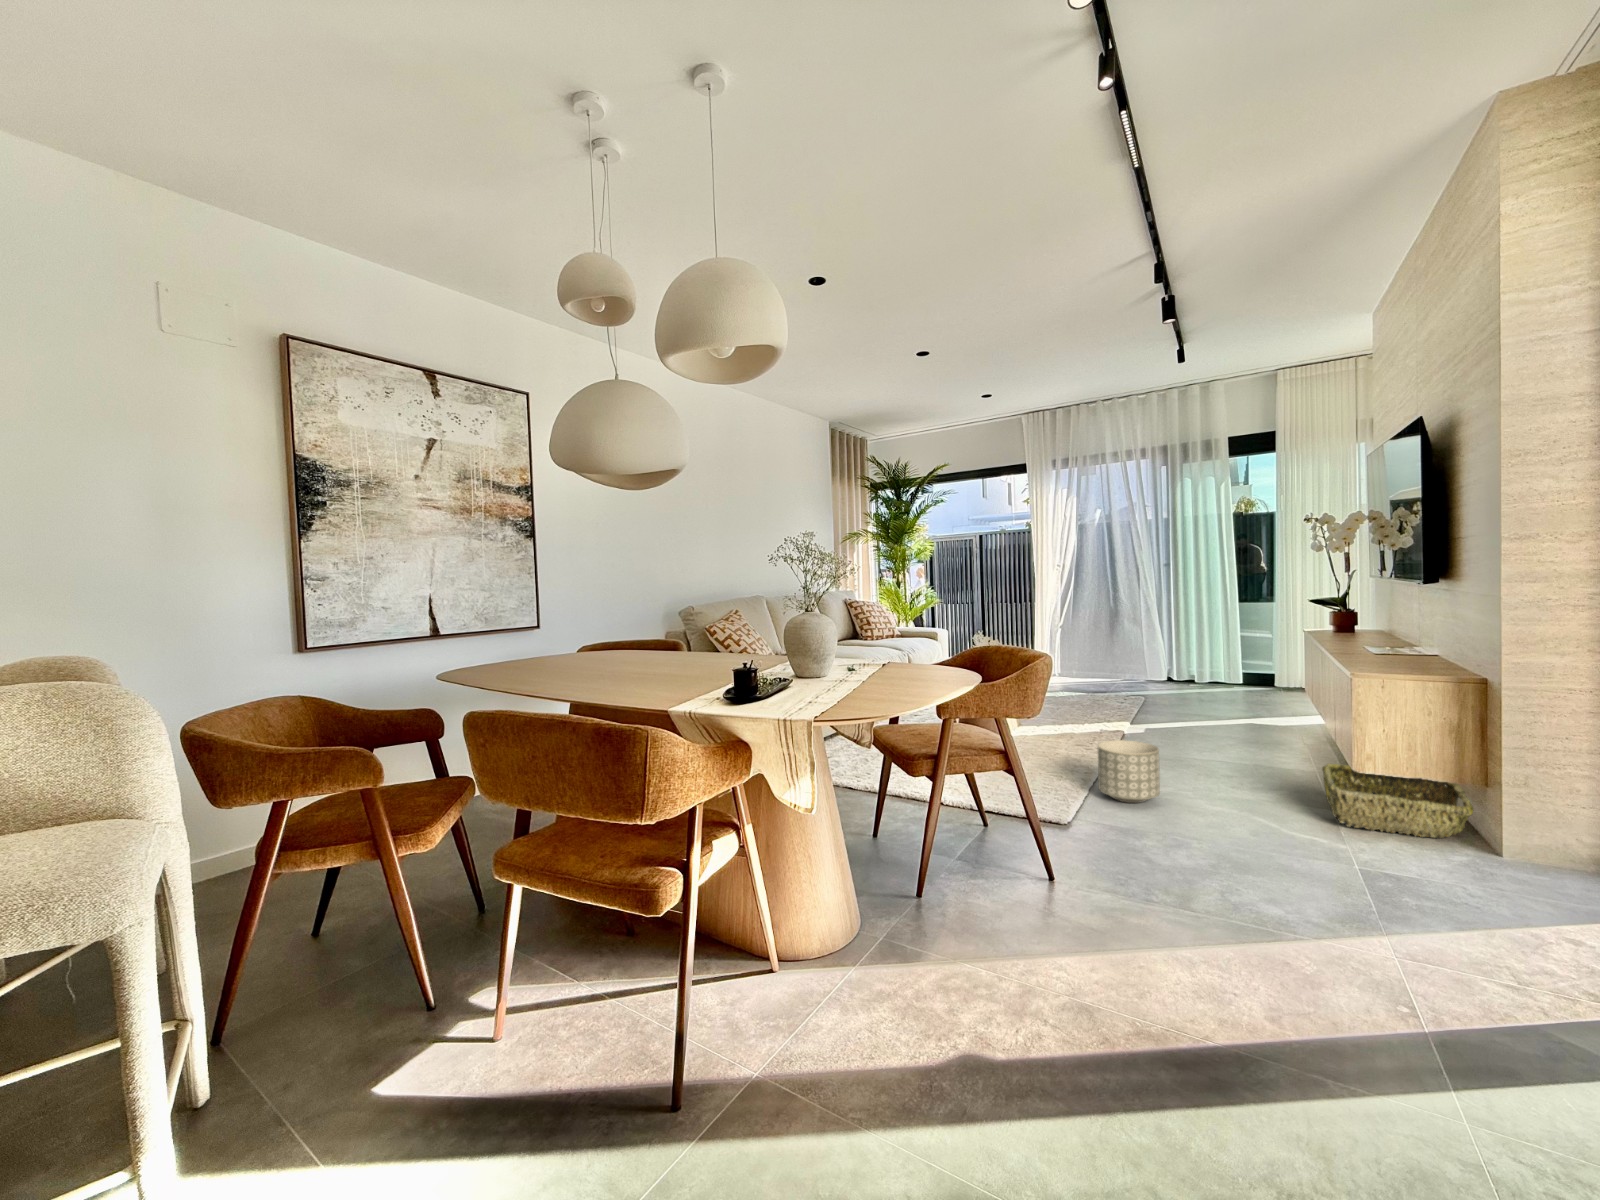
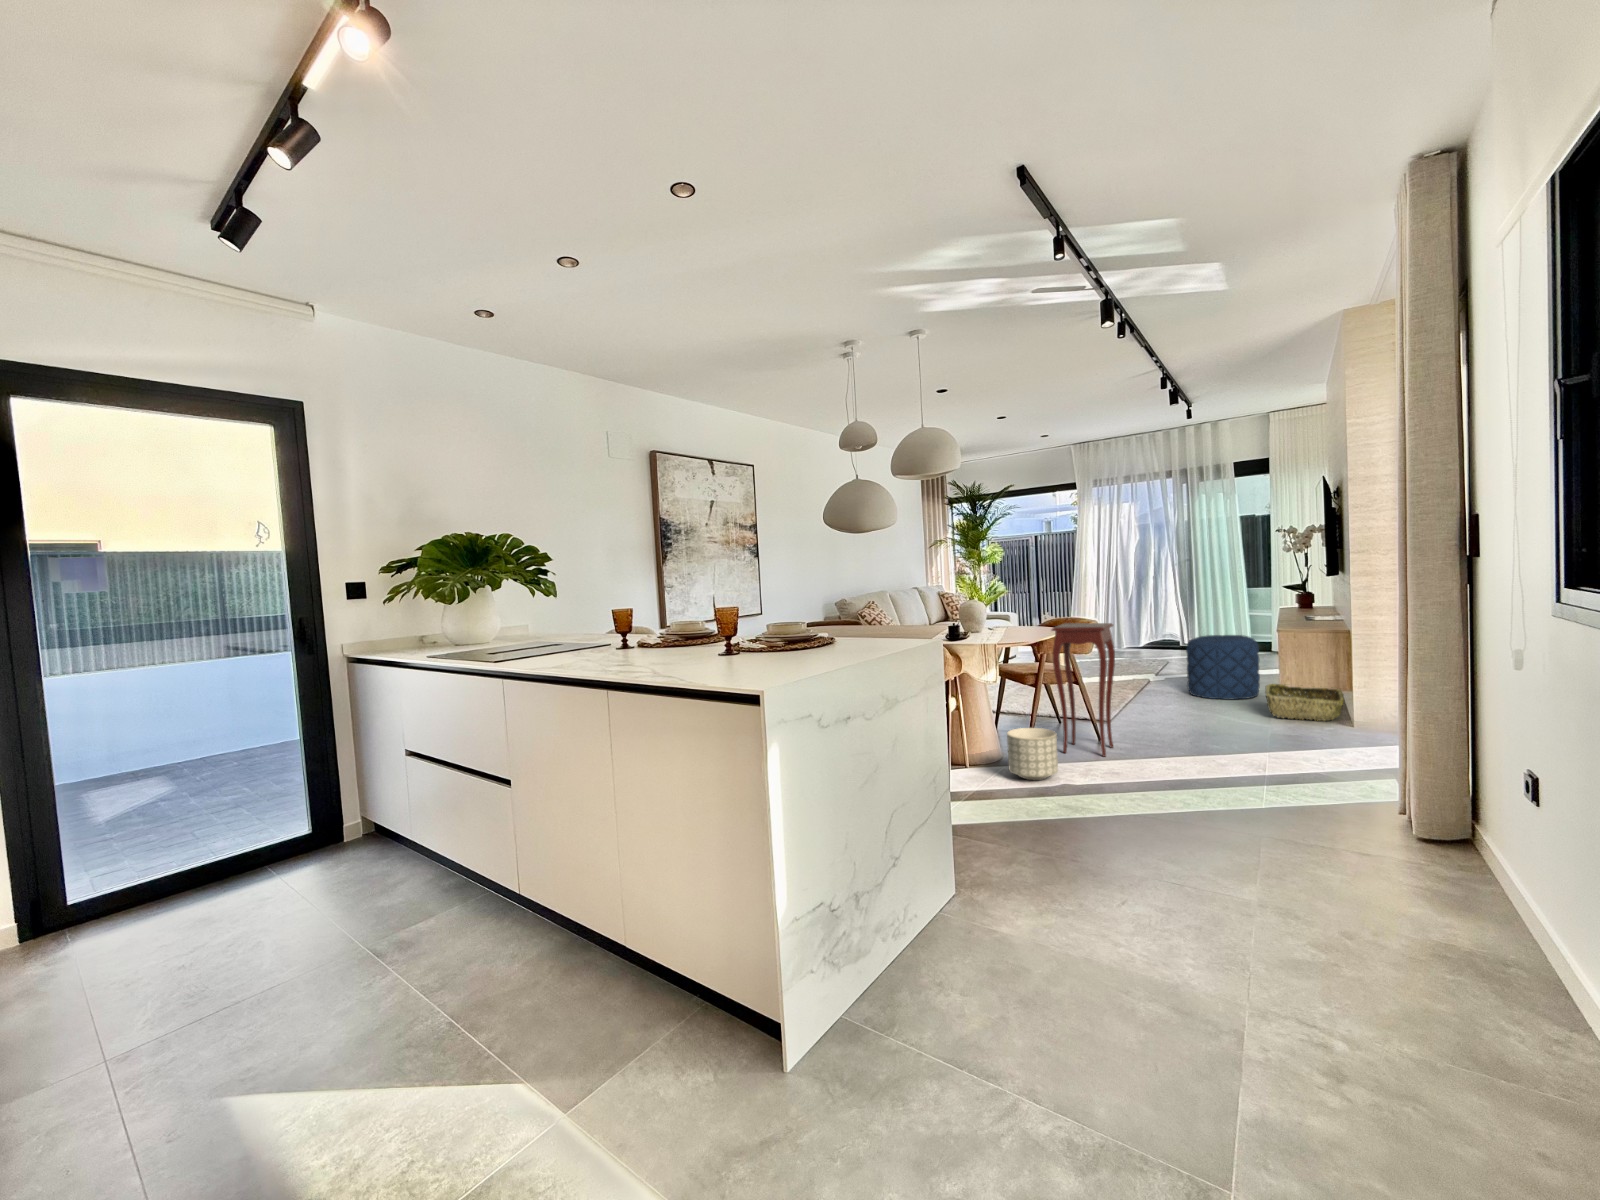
side table: none [956,661,1078,936] -> present [1052,623,1115,757]
pouf: none [1180,673,1293,777] -> present [1186,635,1260,699]
planter: present [1098,740,1160,803] -> present [1007,728,1058,780]

